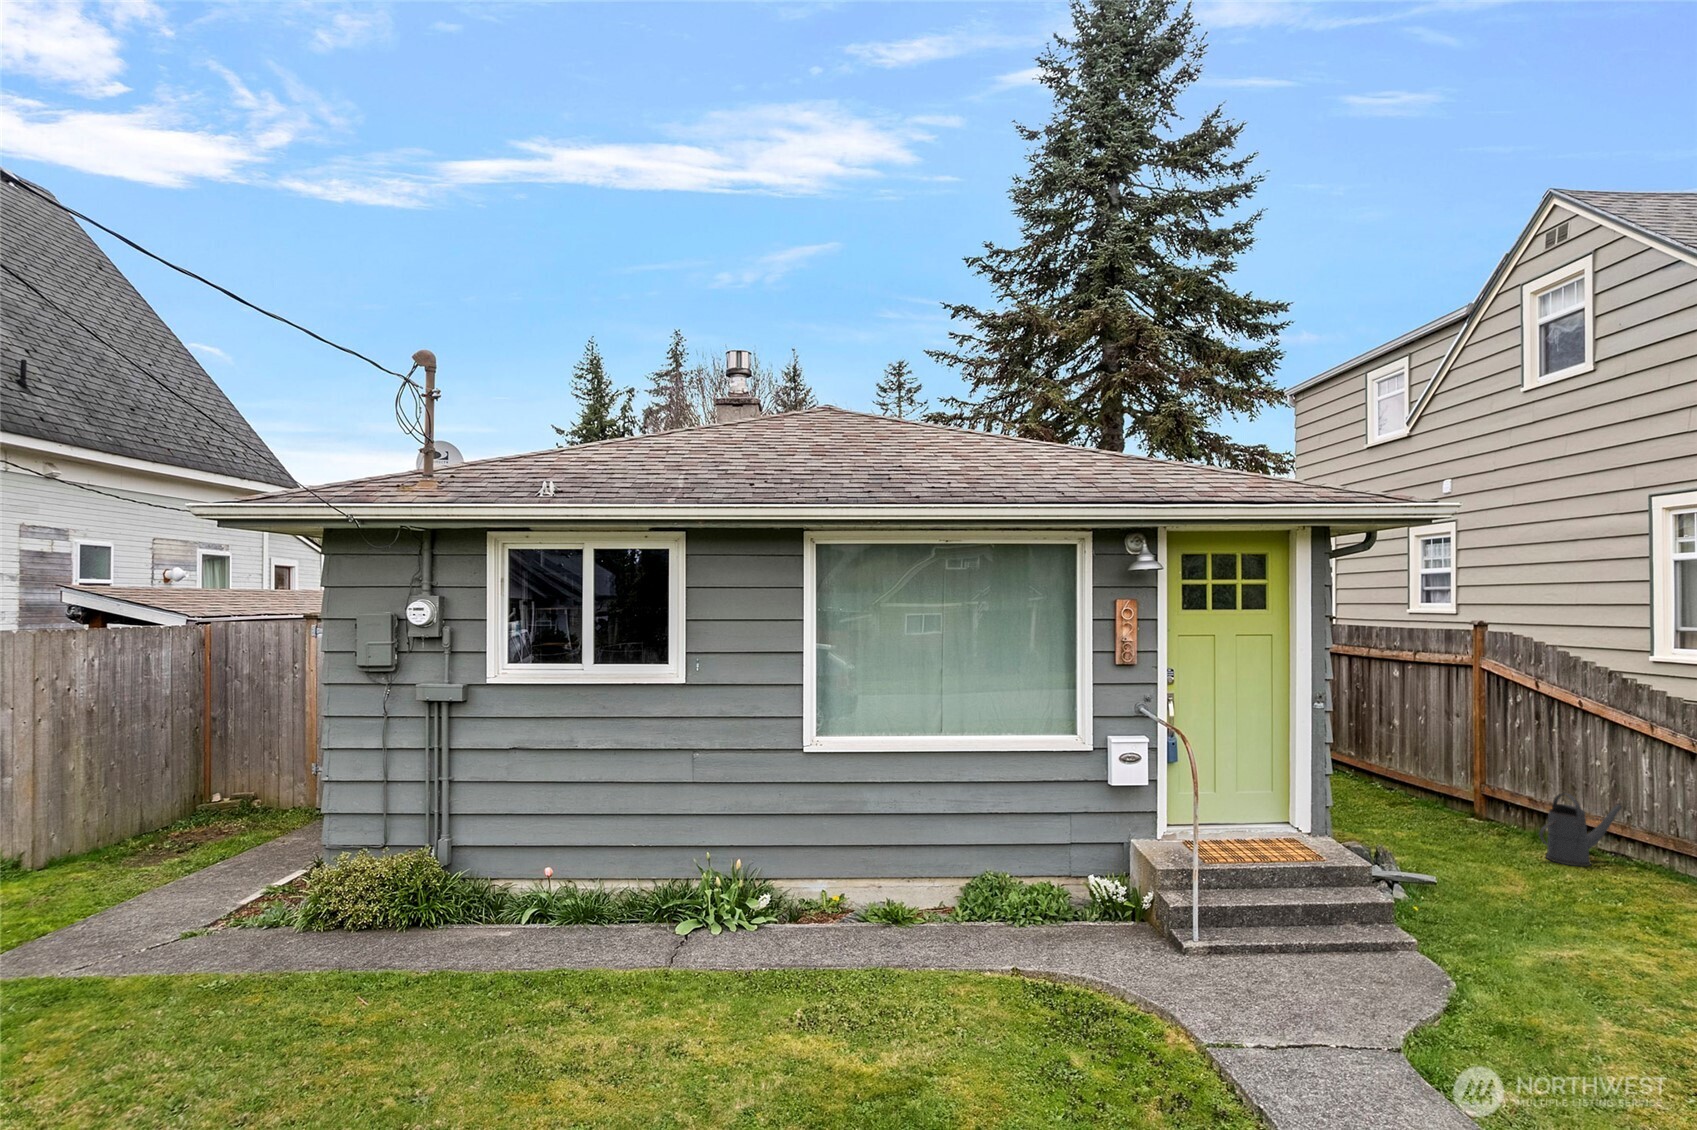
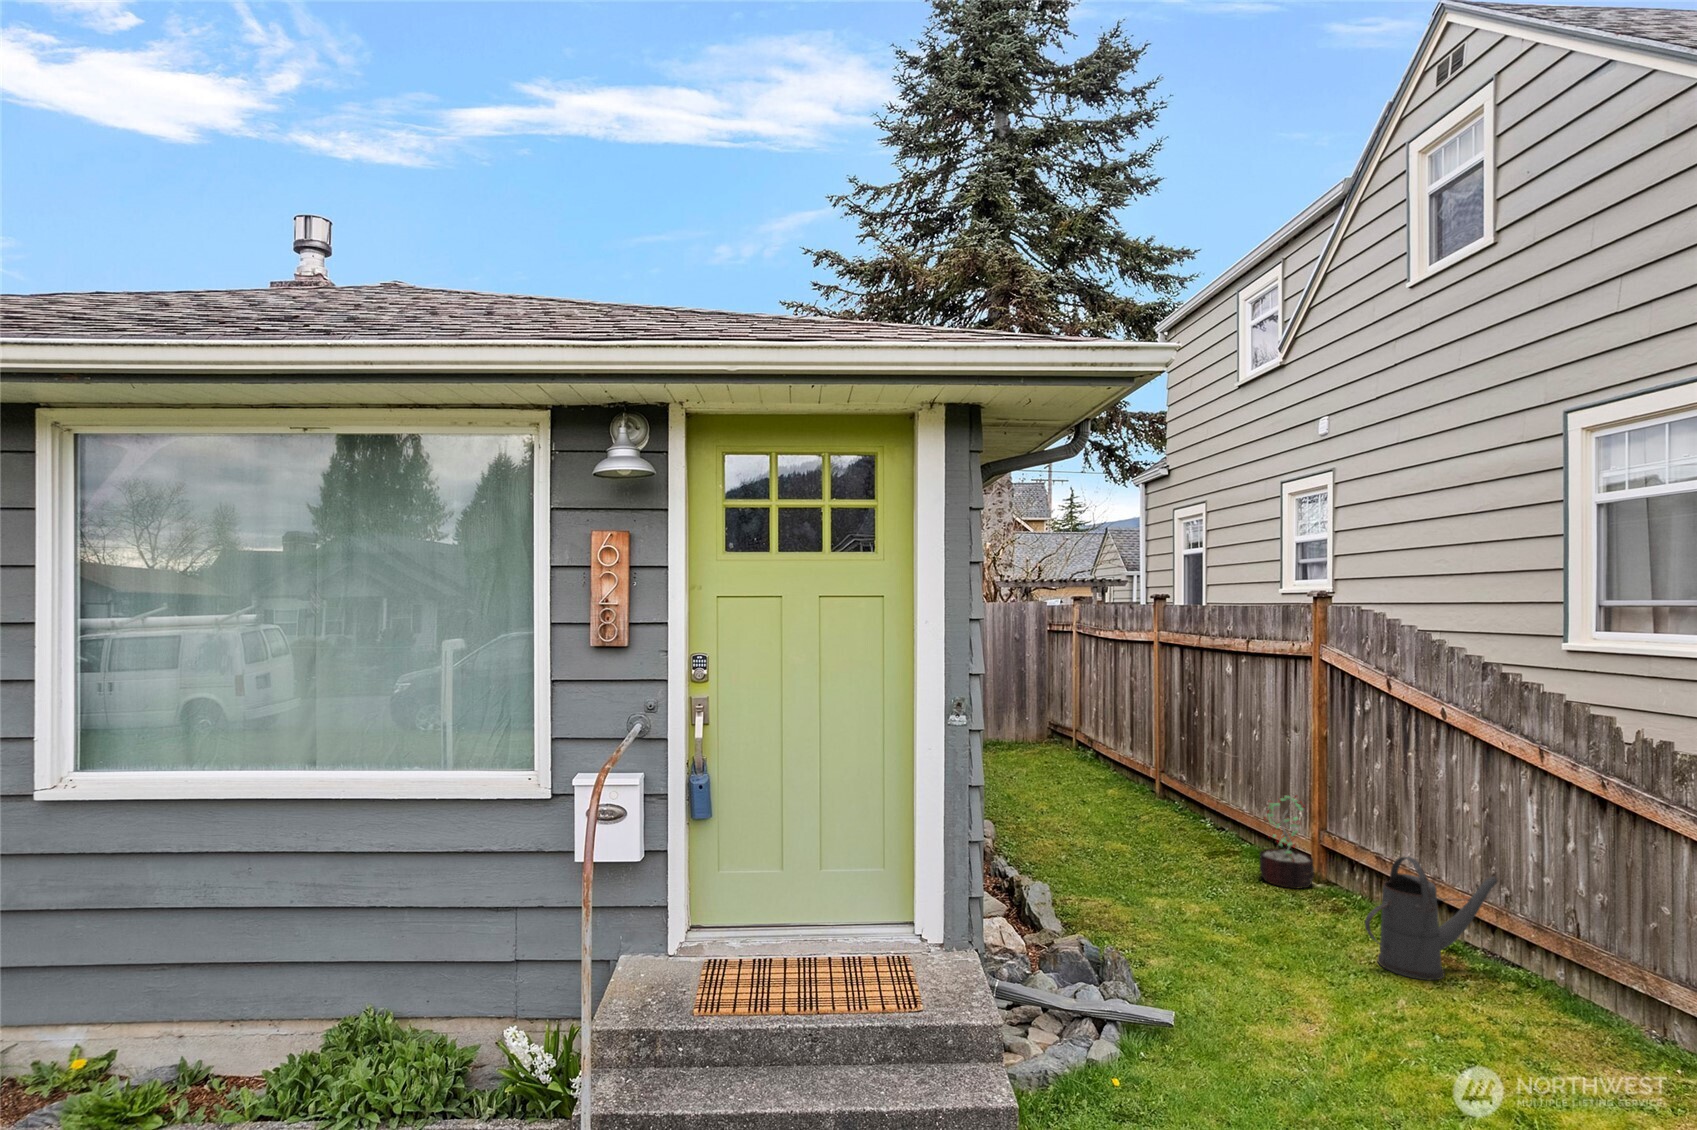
decorative plant: none [1438,760,1480,822] -> present [1260,796,1314,889]

